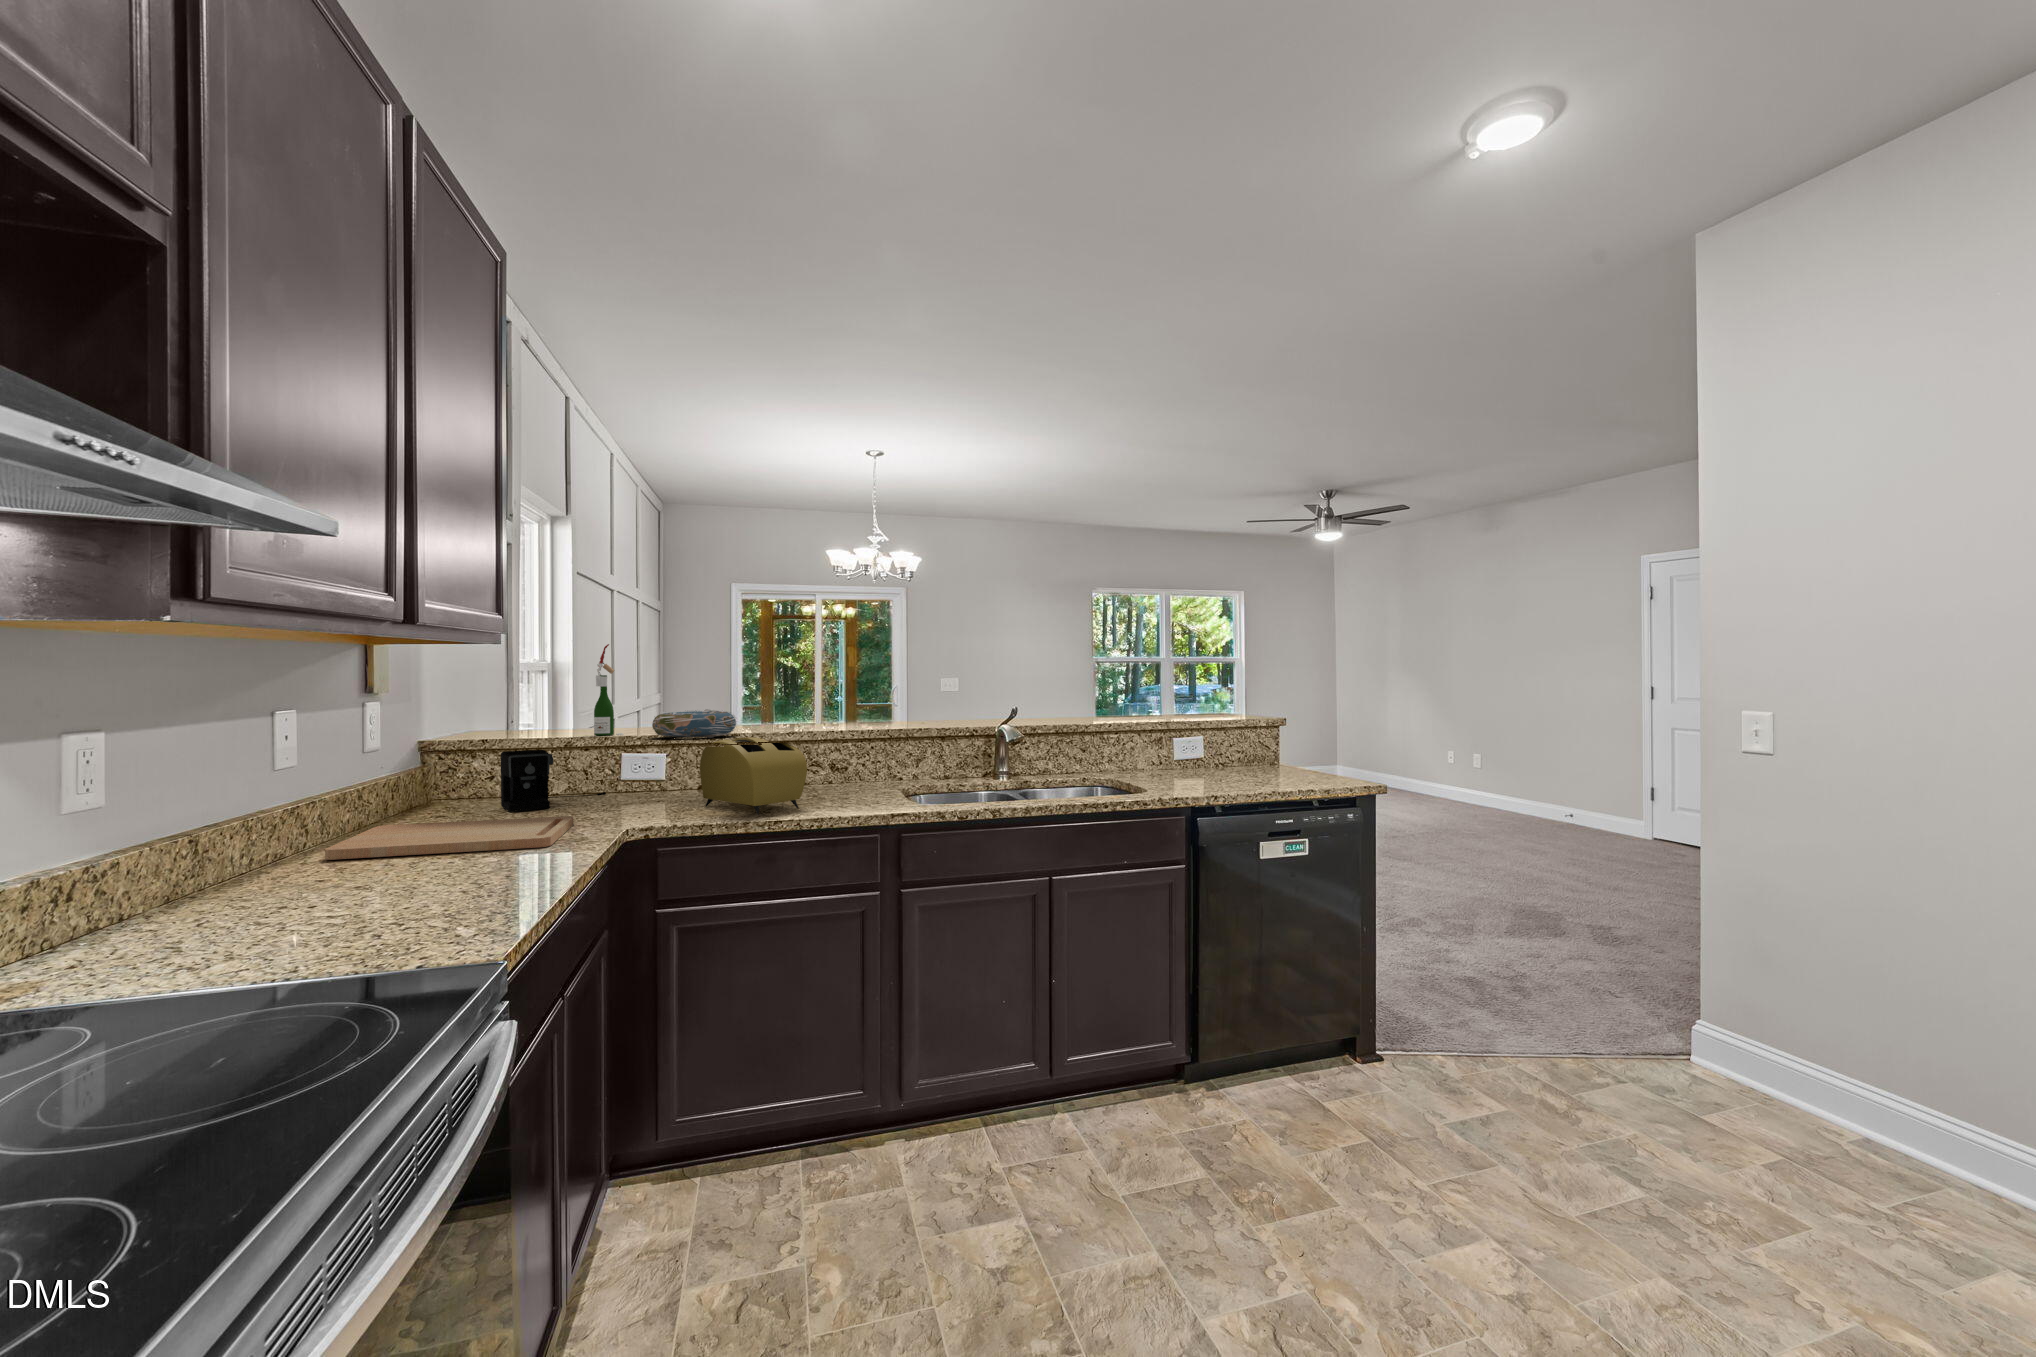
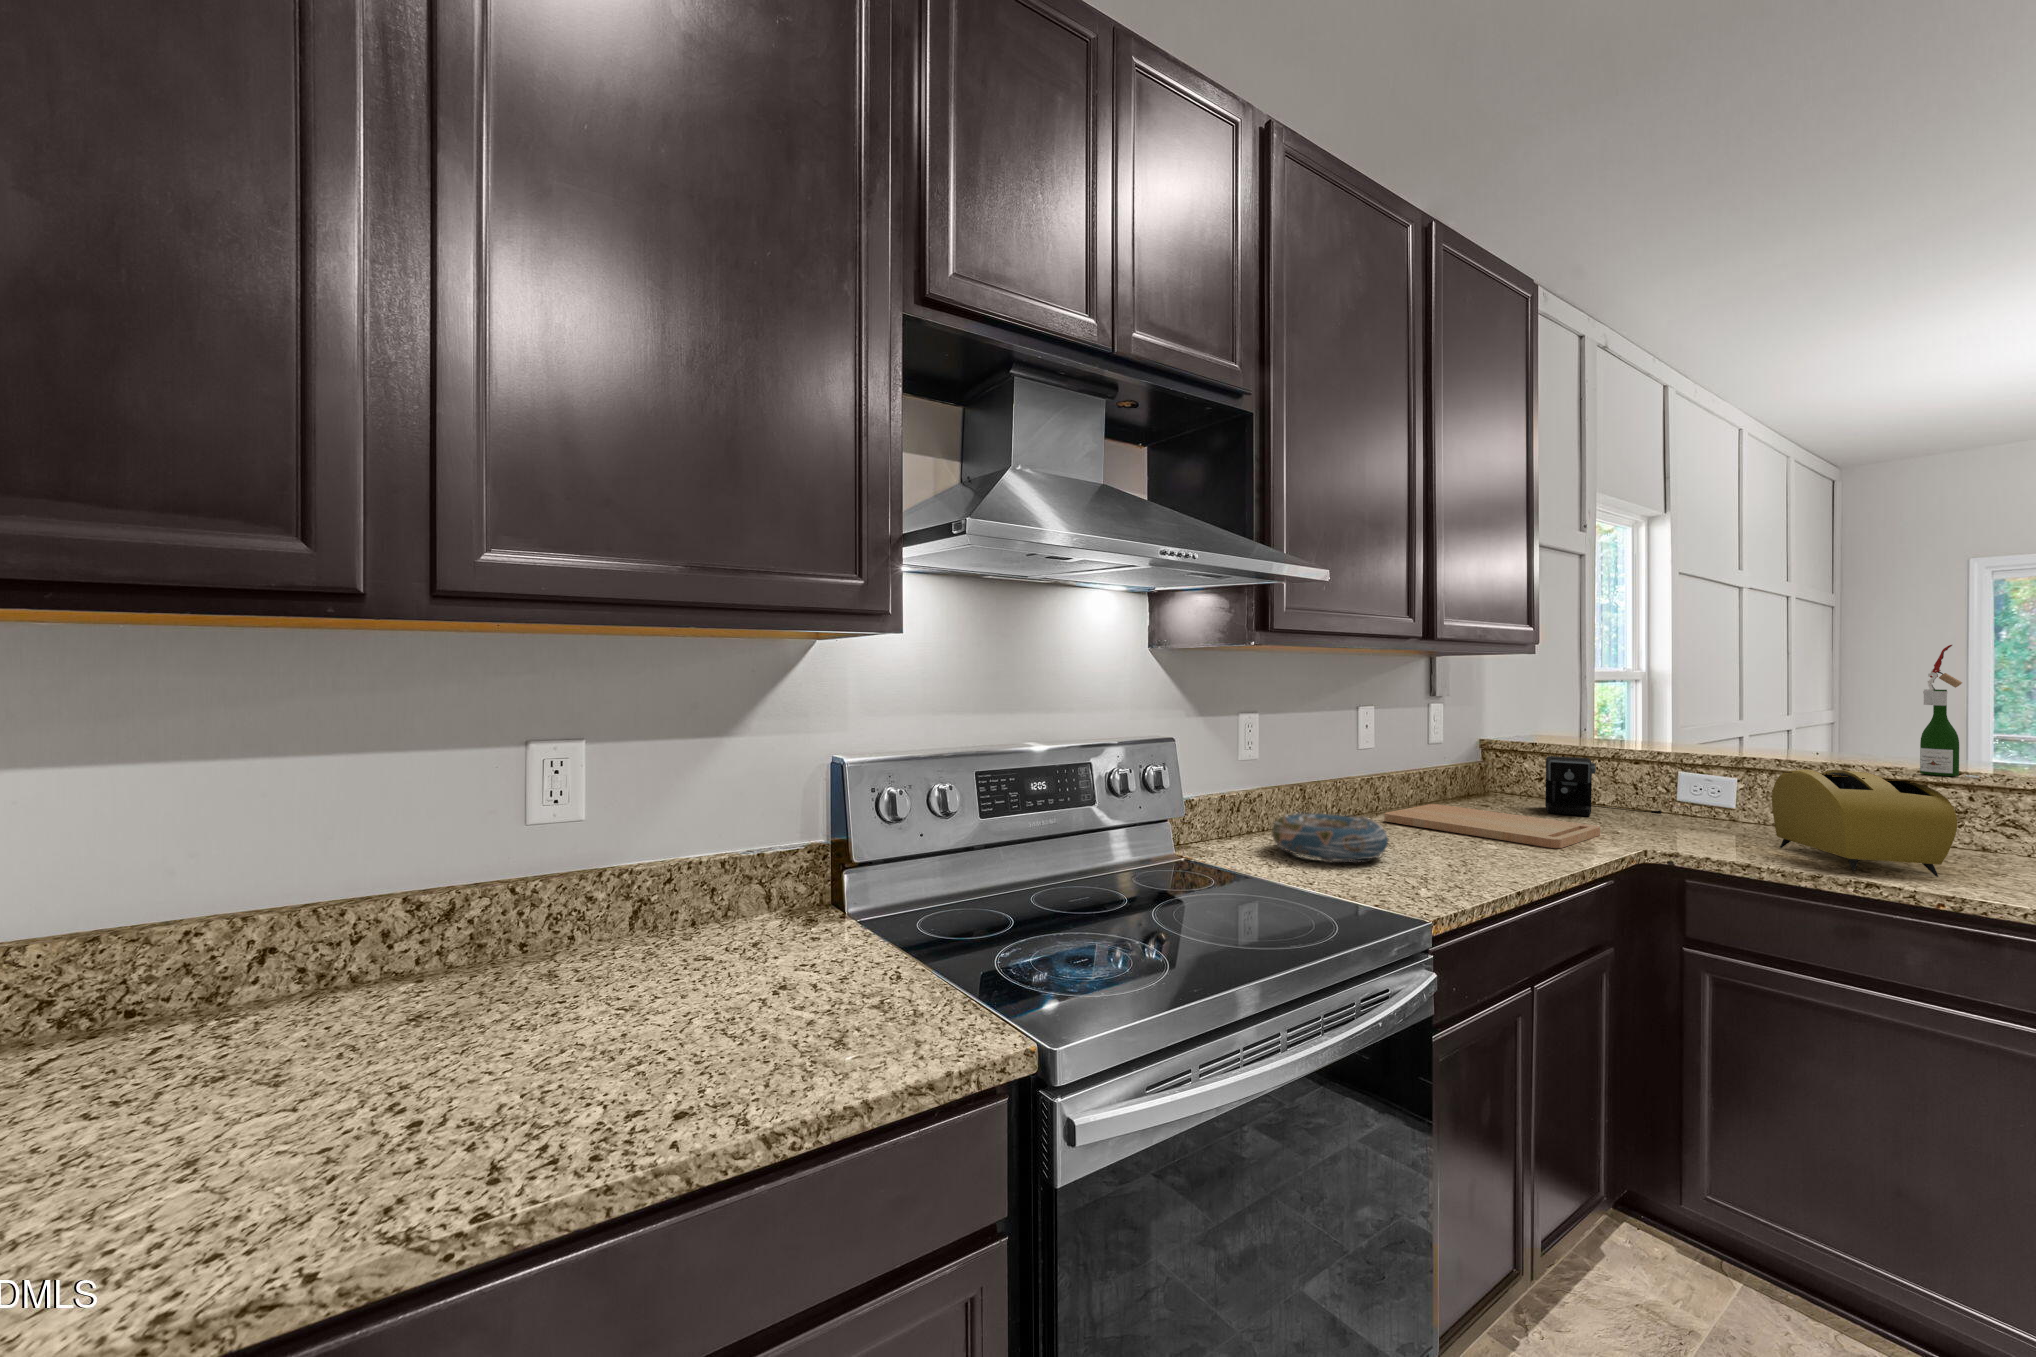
wine bottle: present [594,644,623,736] -> present [1920,645,1979,778]
decorative bowl: present [652,709,736,738] -> present [1271,814,1389,863]

